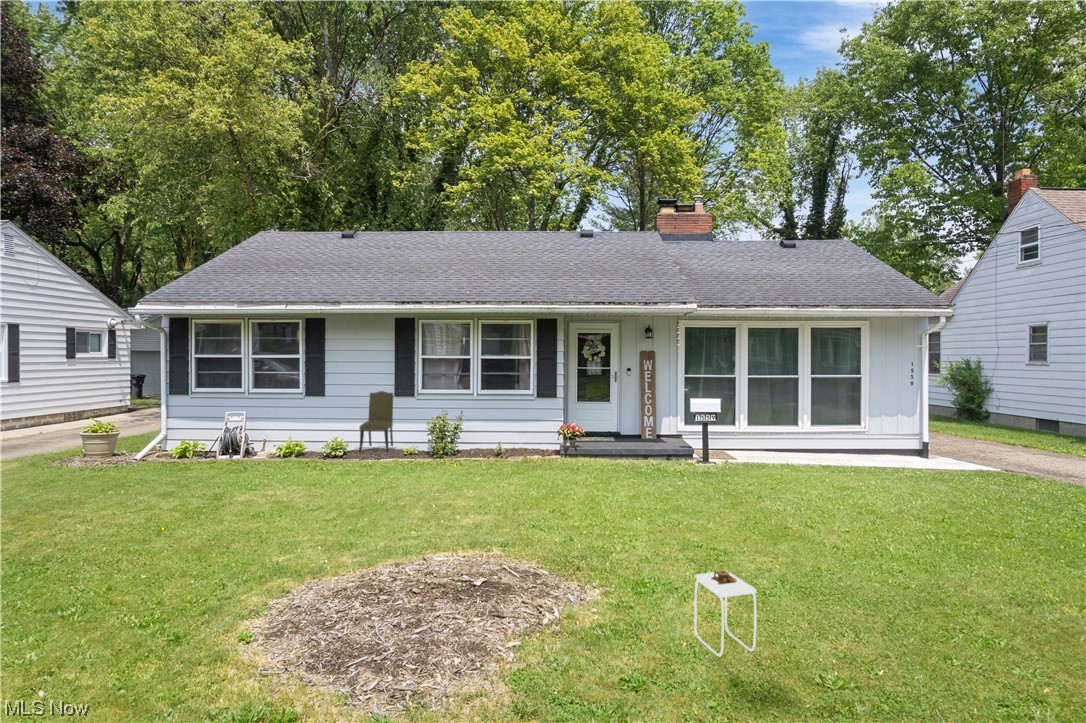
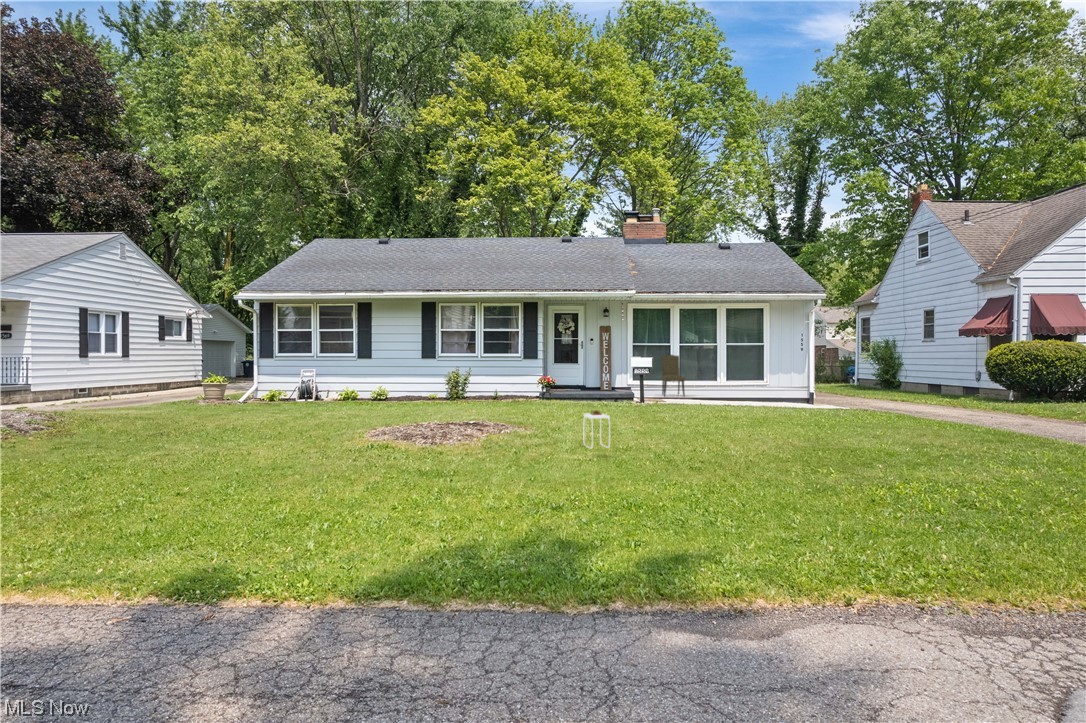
chair: present [359,391,393,452] -> present [662,355,685,396]

